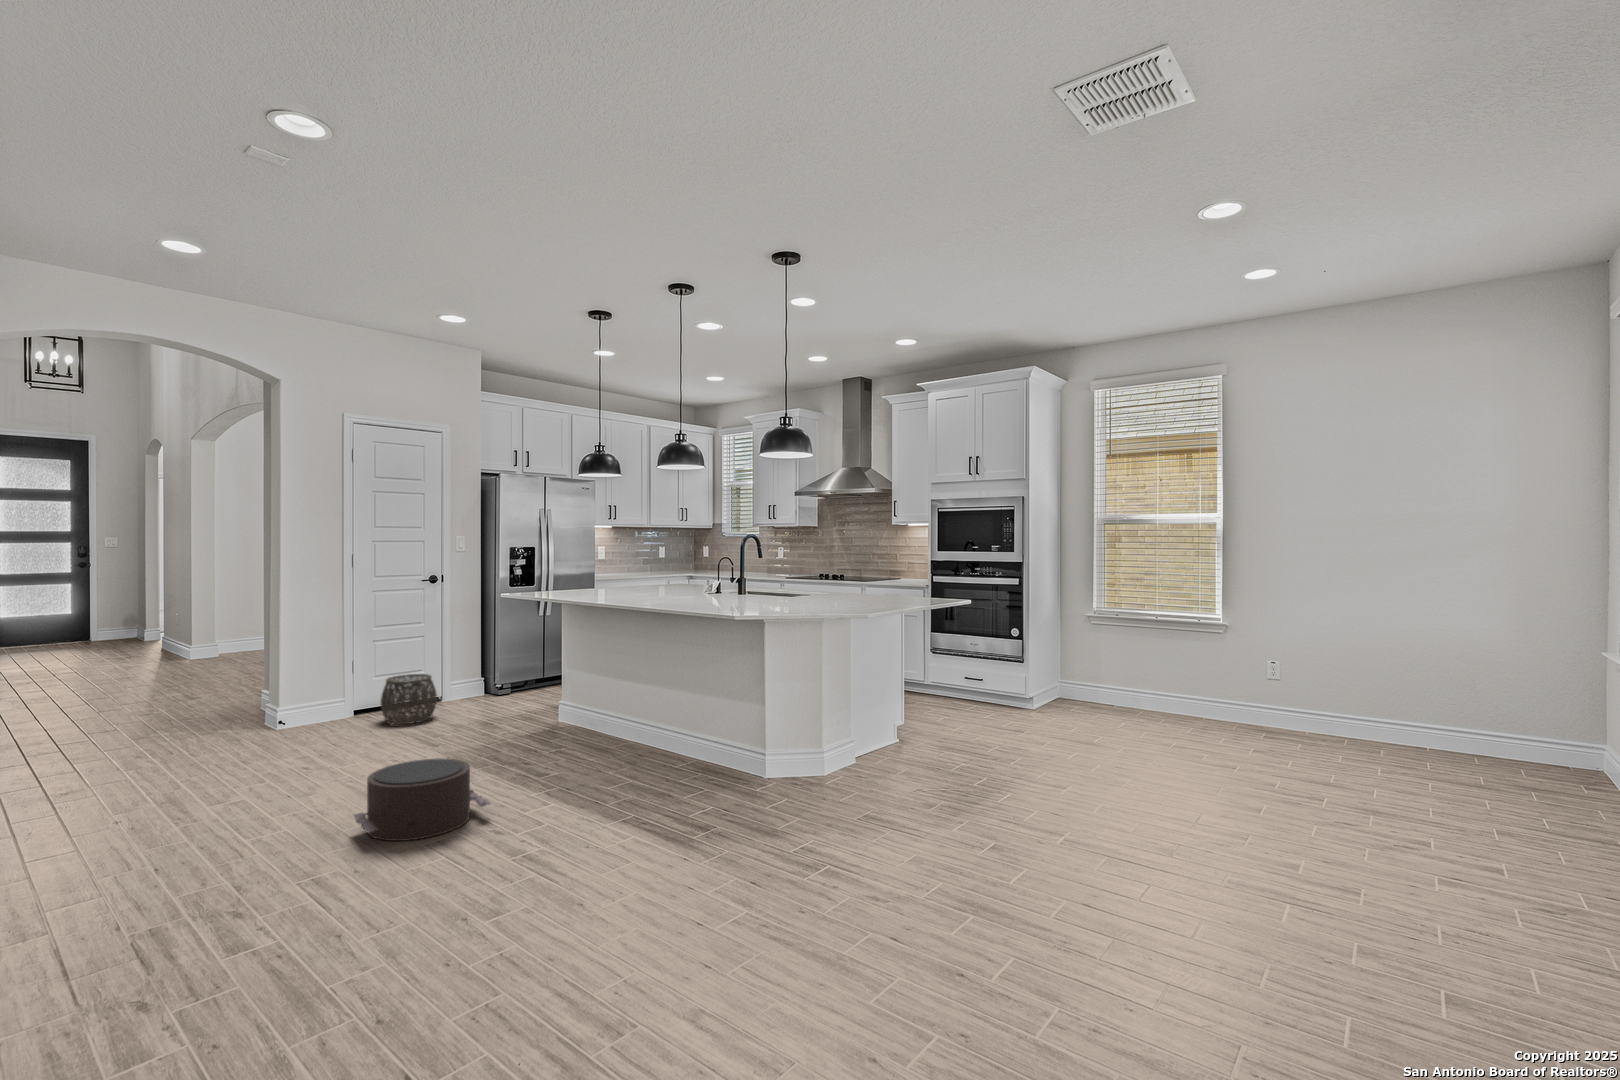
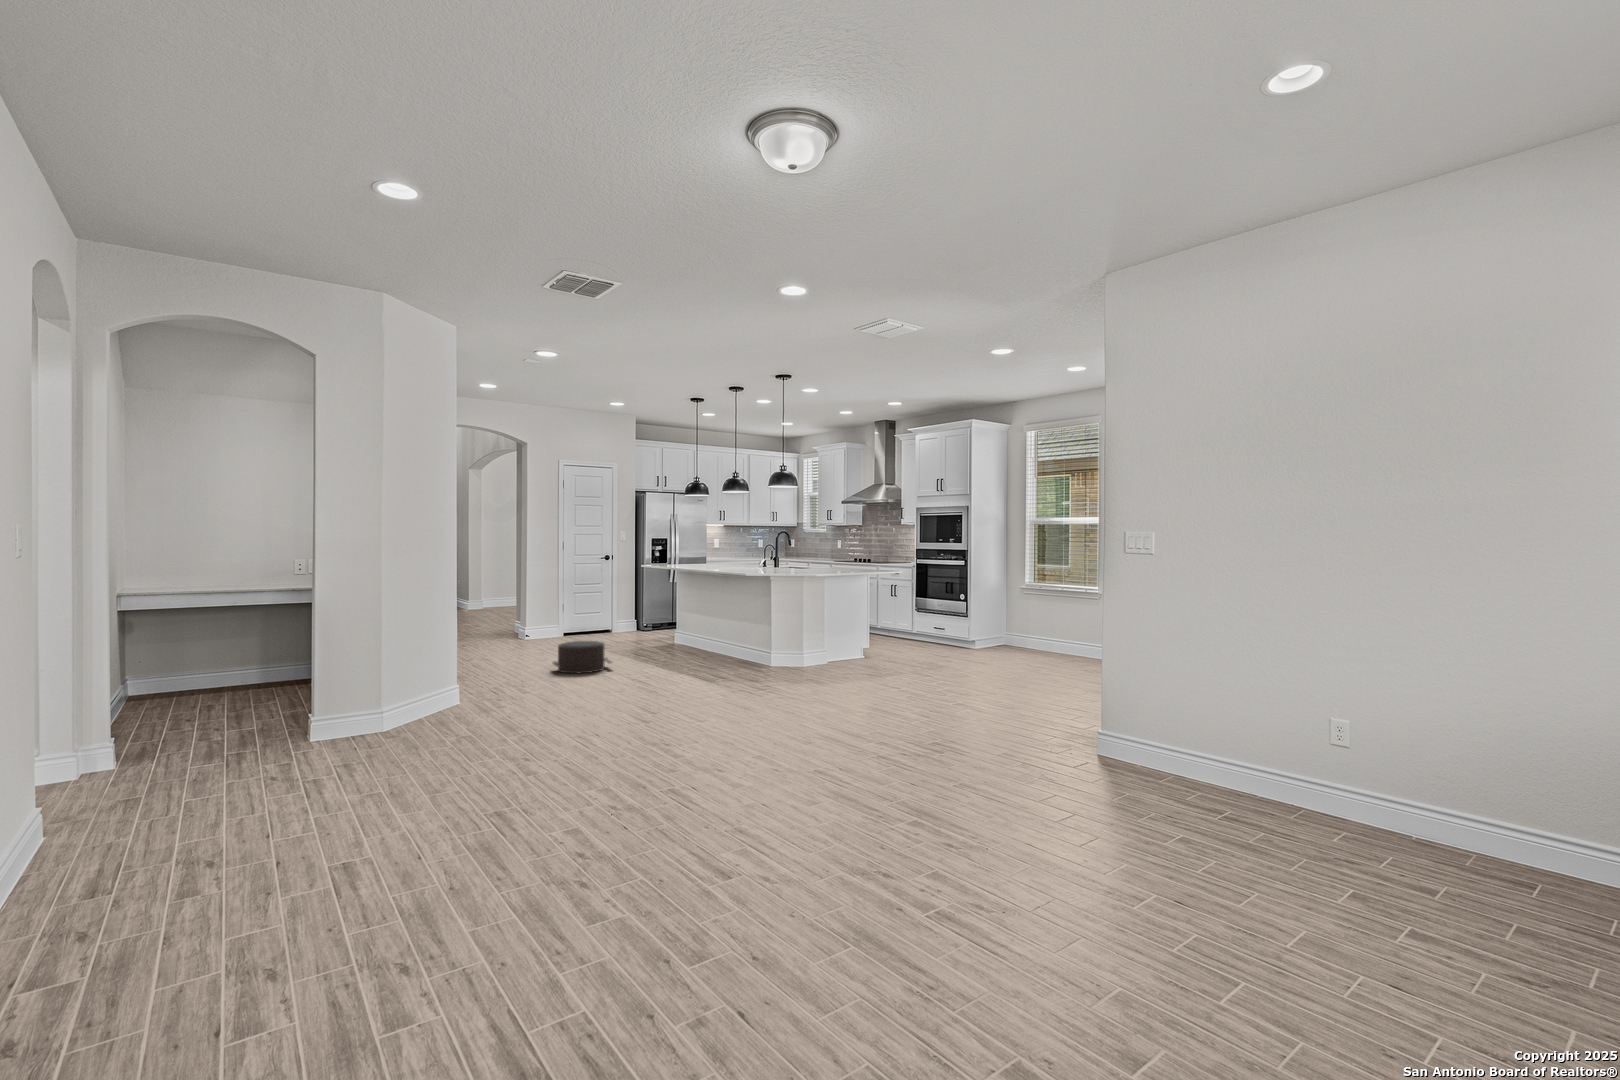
woven basket: present [381,674,437,725] -> none [575,611,606,639]

